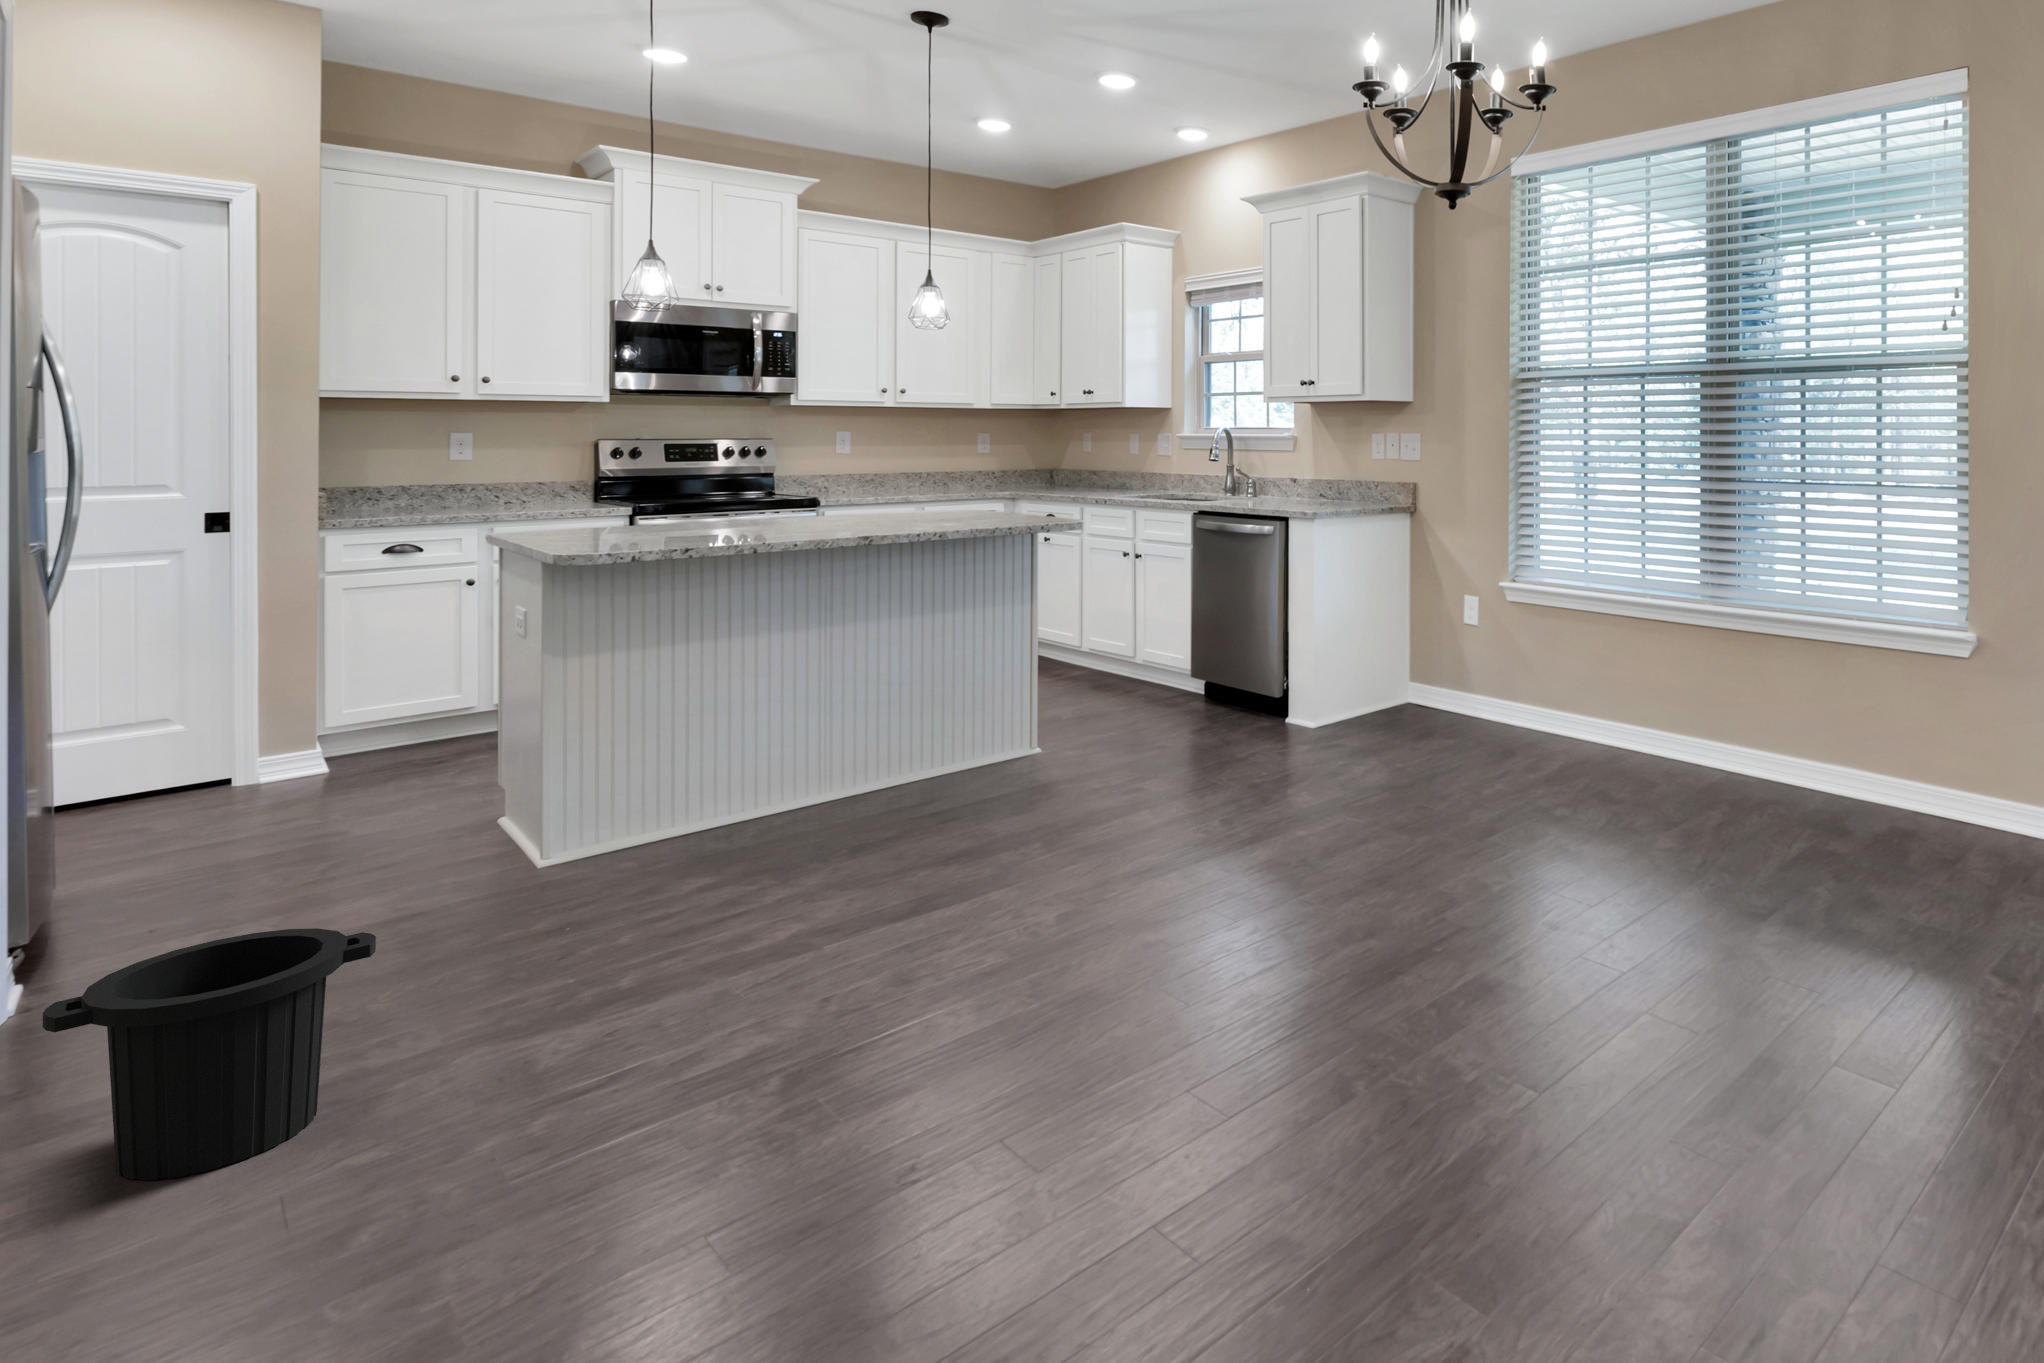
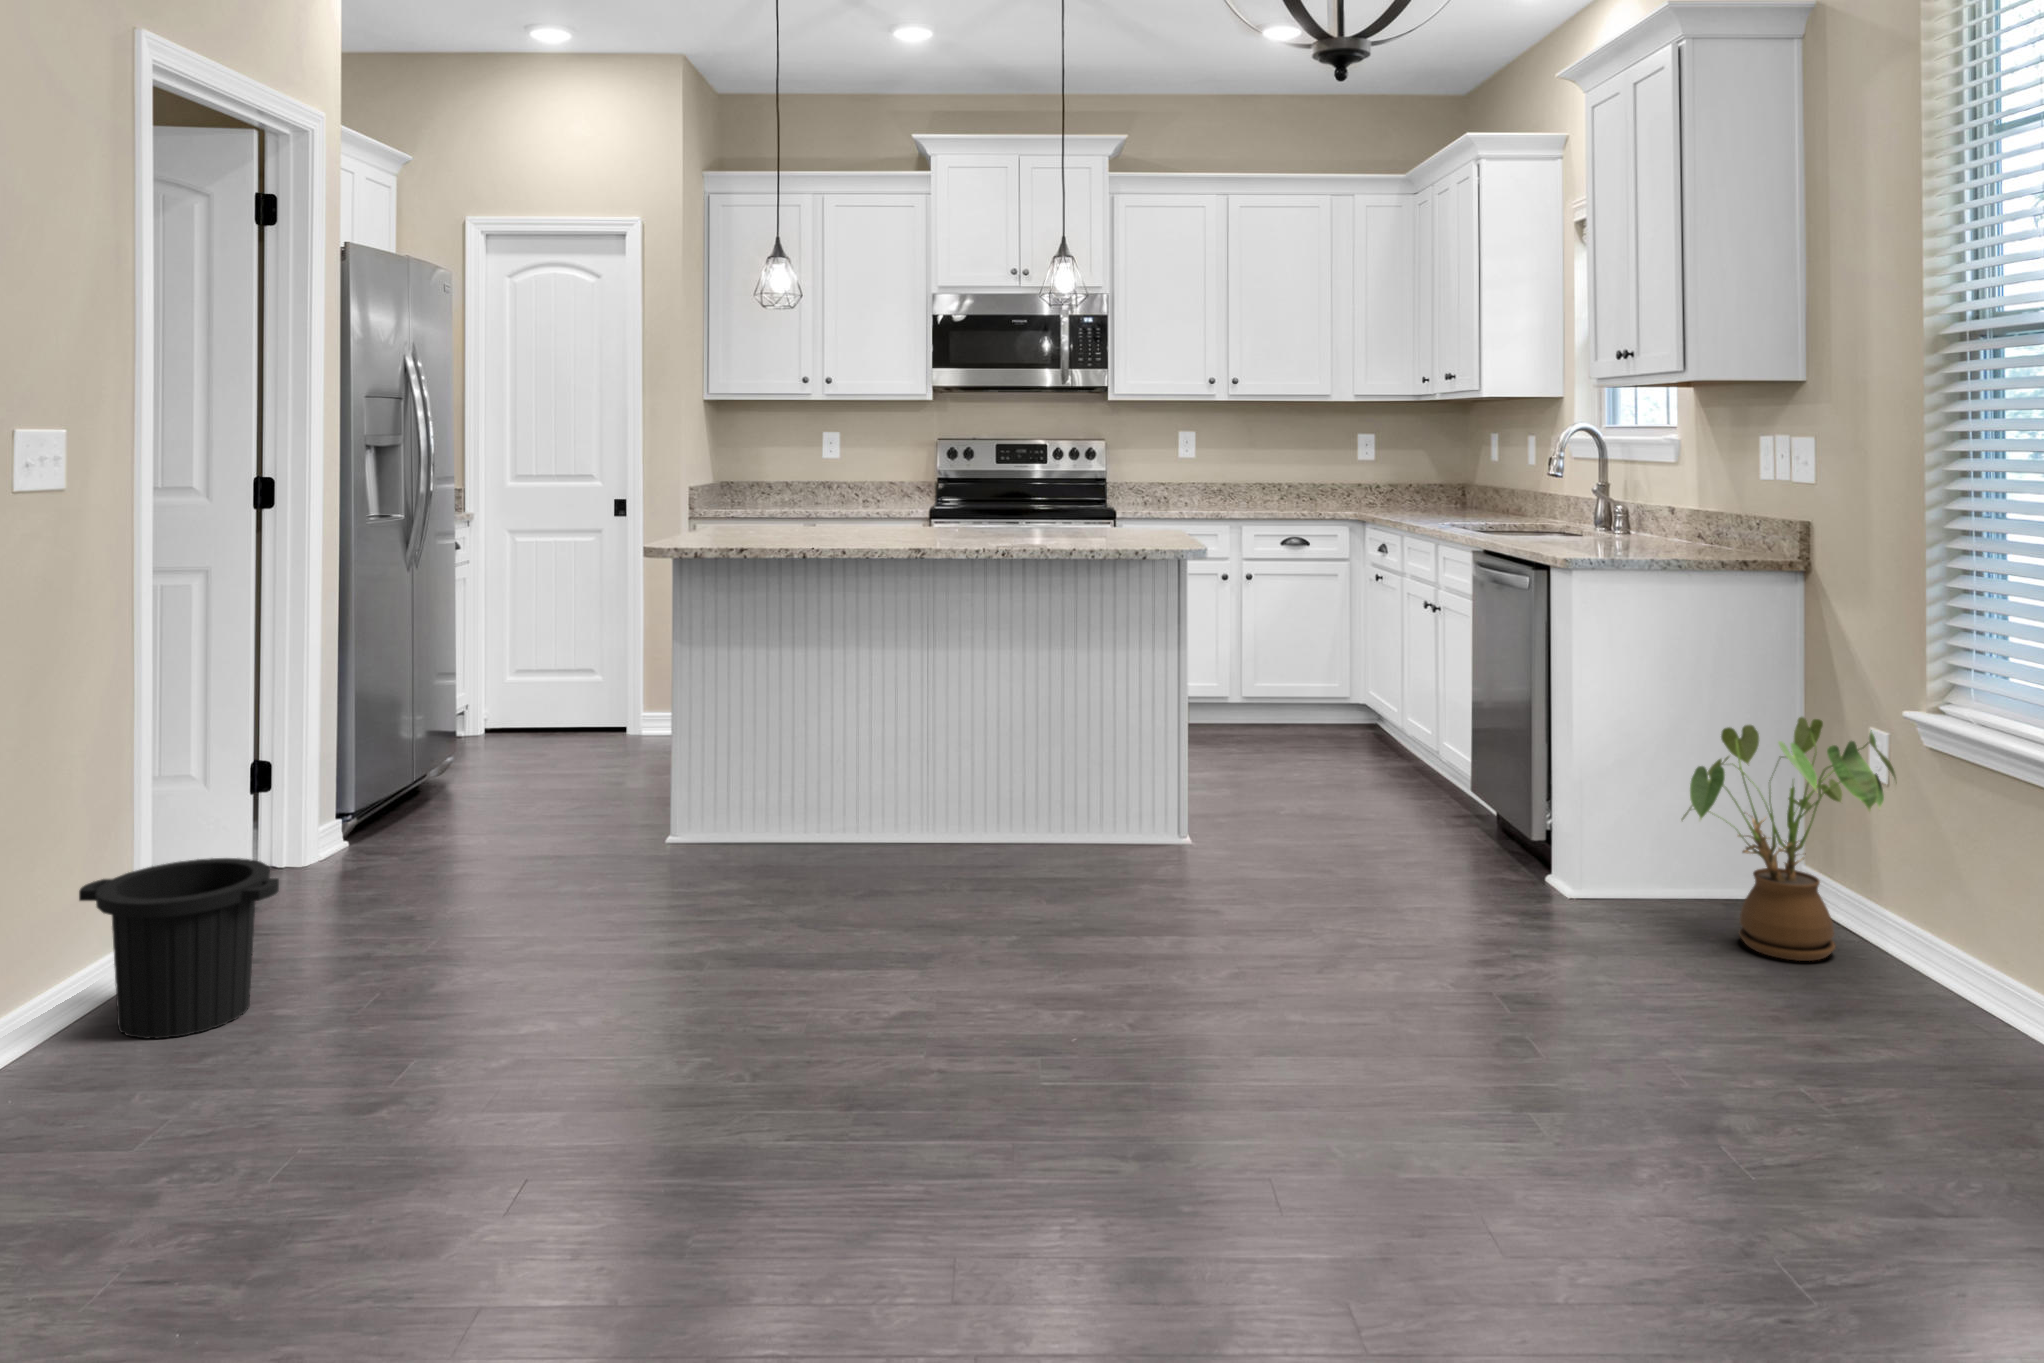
house plant: none [1386,594,1500,735] -> present [1682,717,1896,961]

